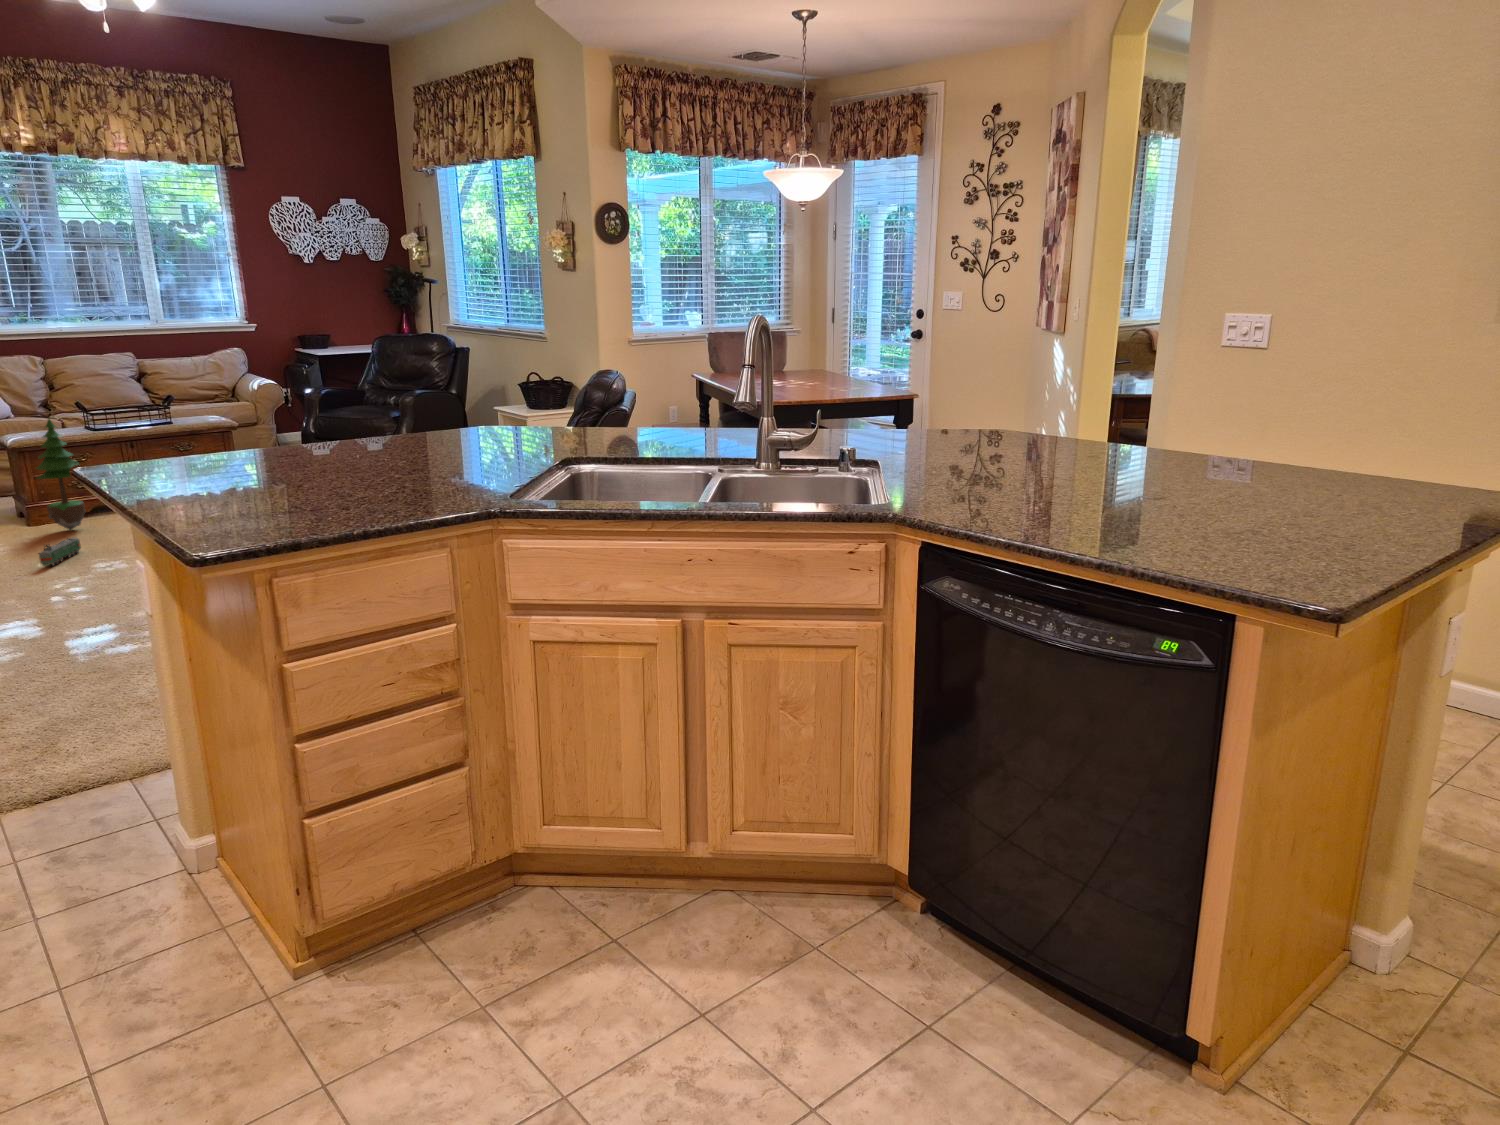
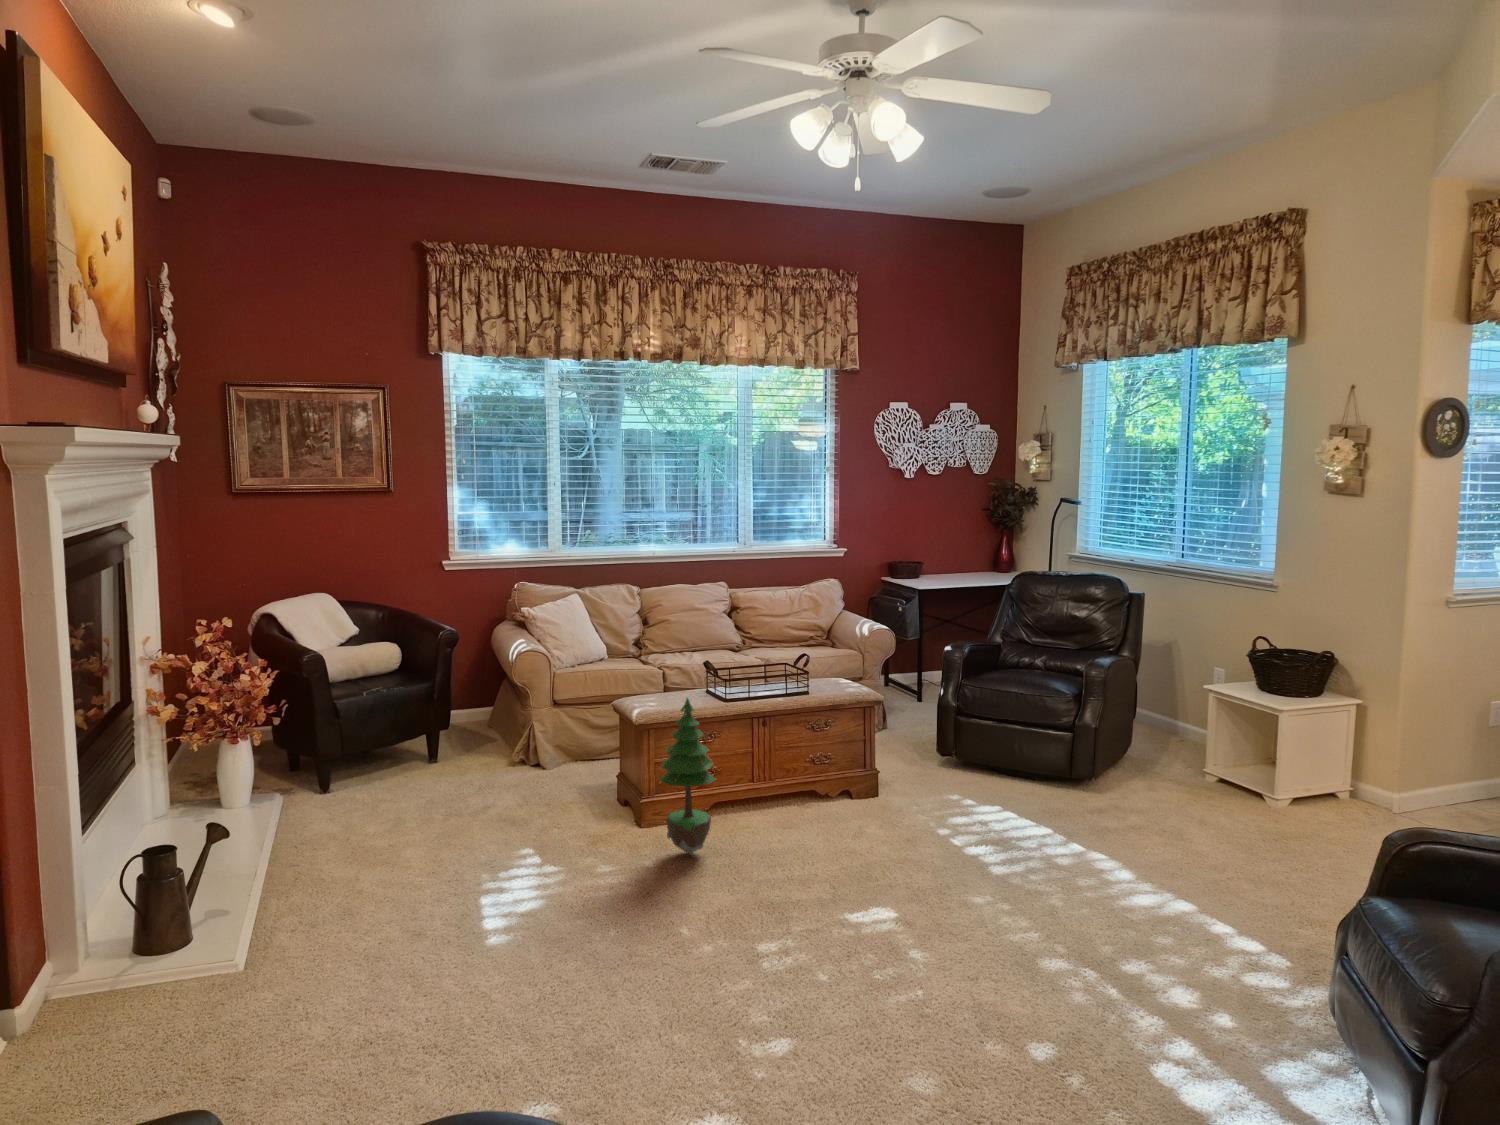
toy train: present [39,538,81,566] -> none [687,899,727,965]

